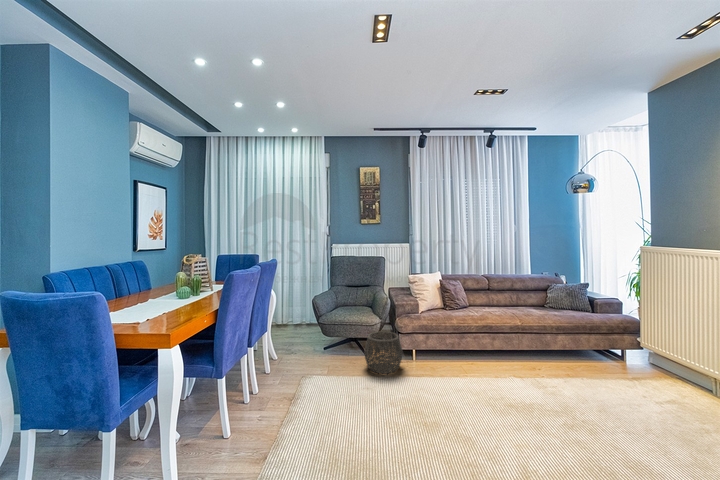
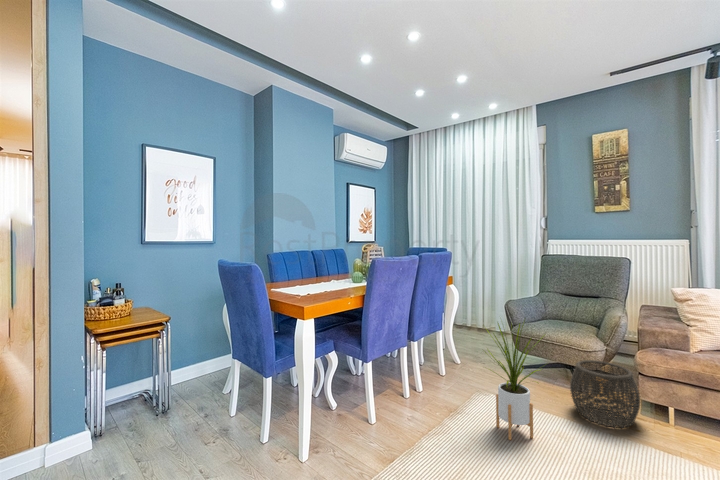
house plant: none [317,310,363,403] -> present [485,323,542,440]

